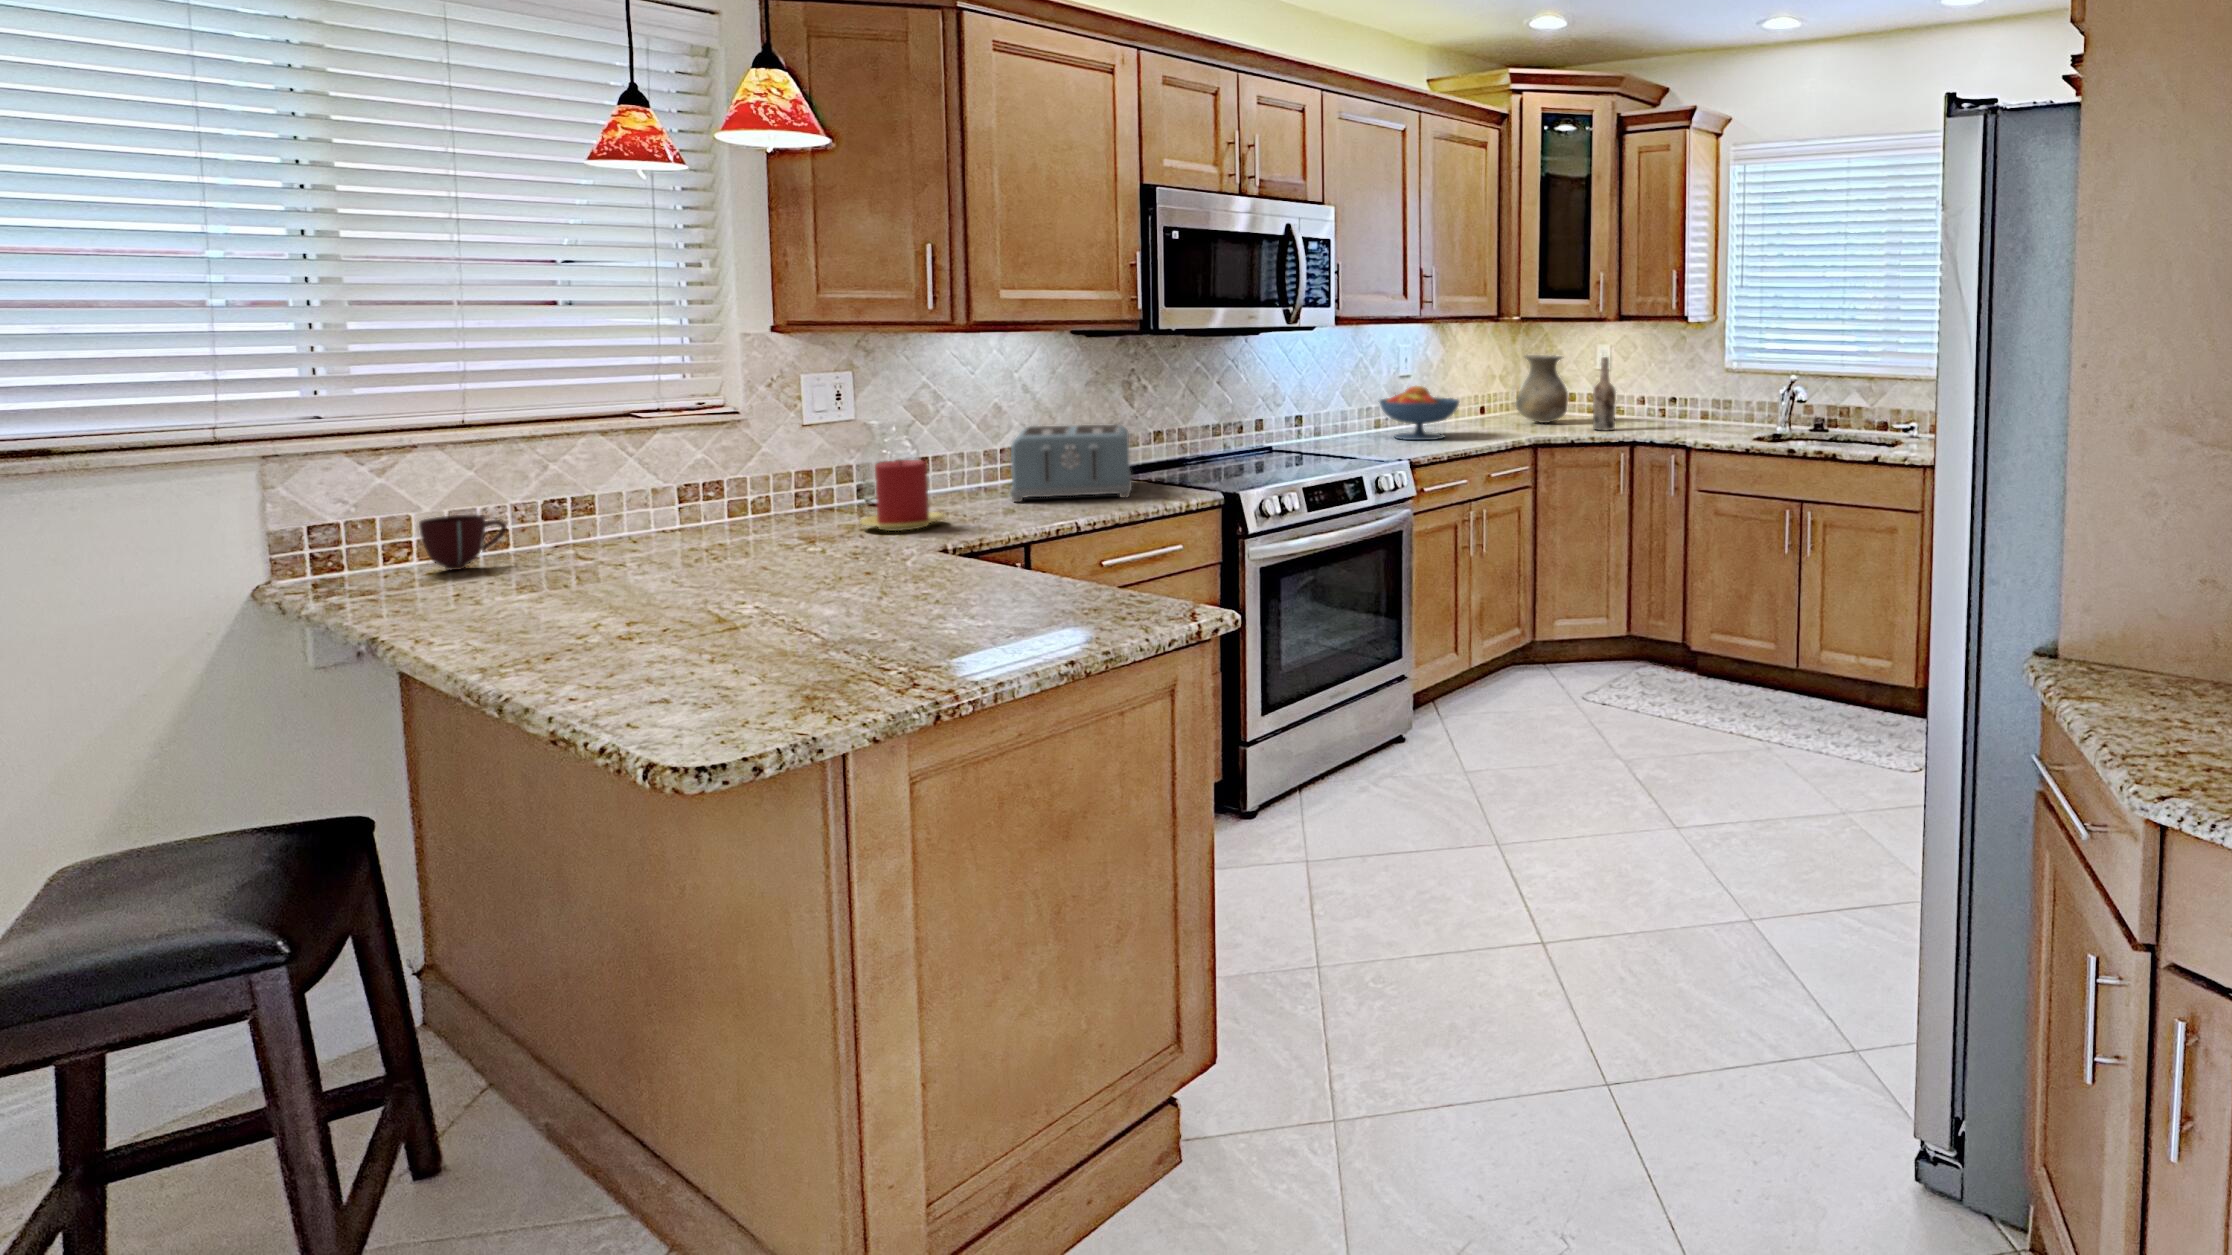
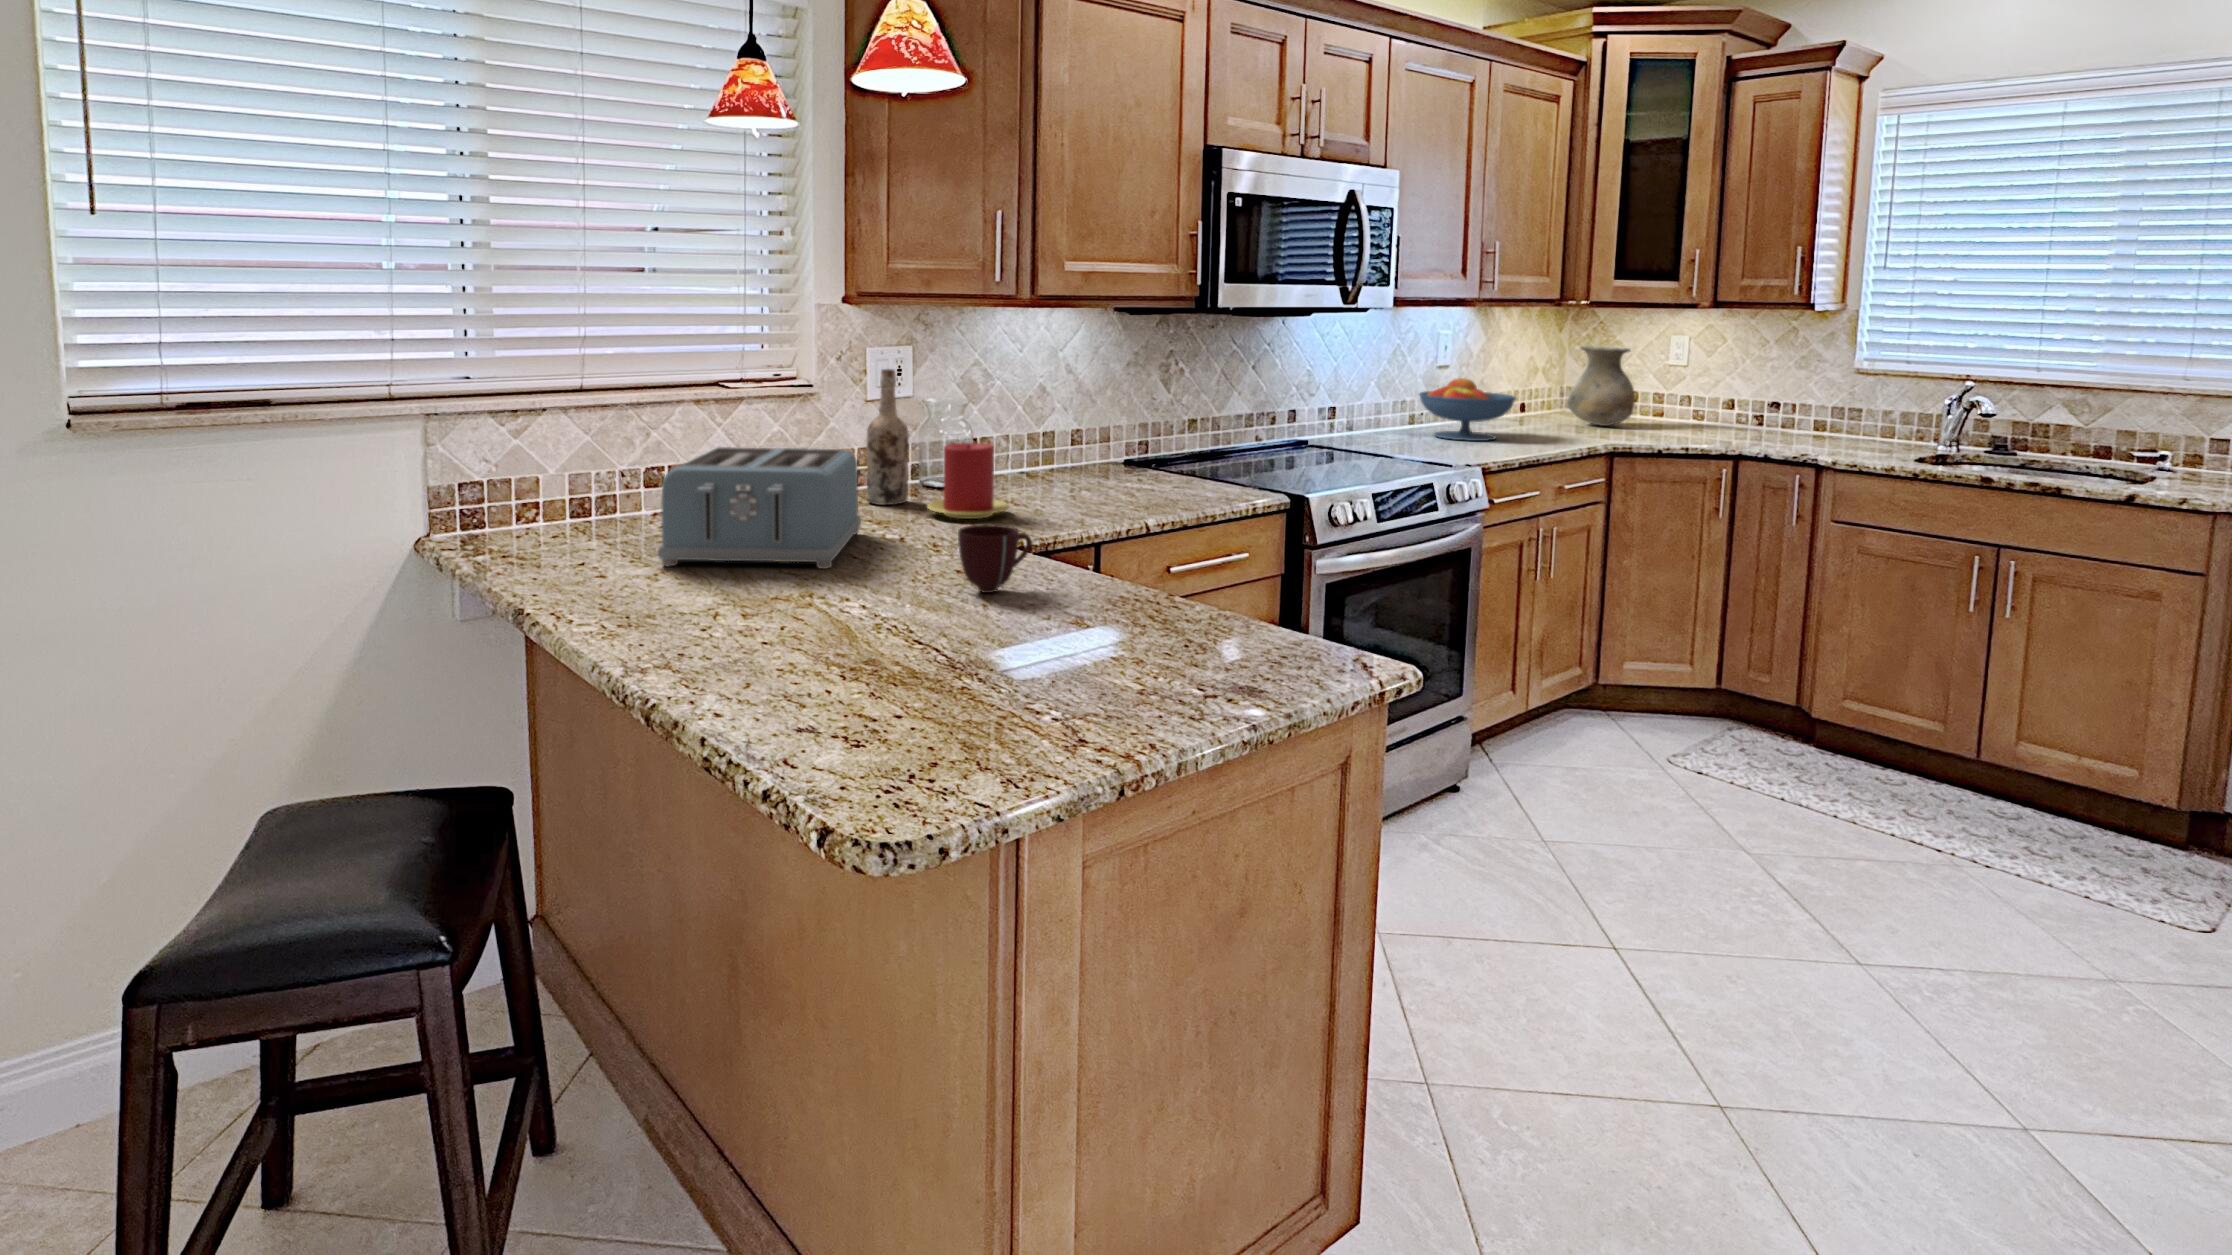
wine bottle: present [1593,357,1616,431] -> present [867,369,909,505]
toaster: present [1010,424,1132,502] -> present [658,447,861,569]
mug: present [419,515,507,570] -> present [958,525,1032,593]

